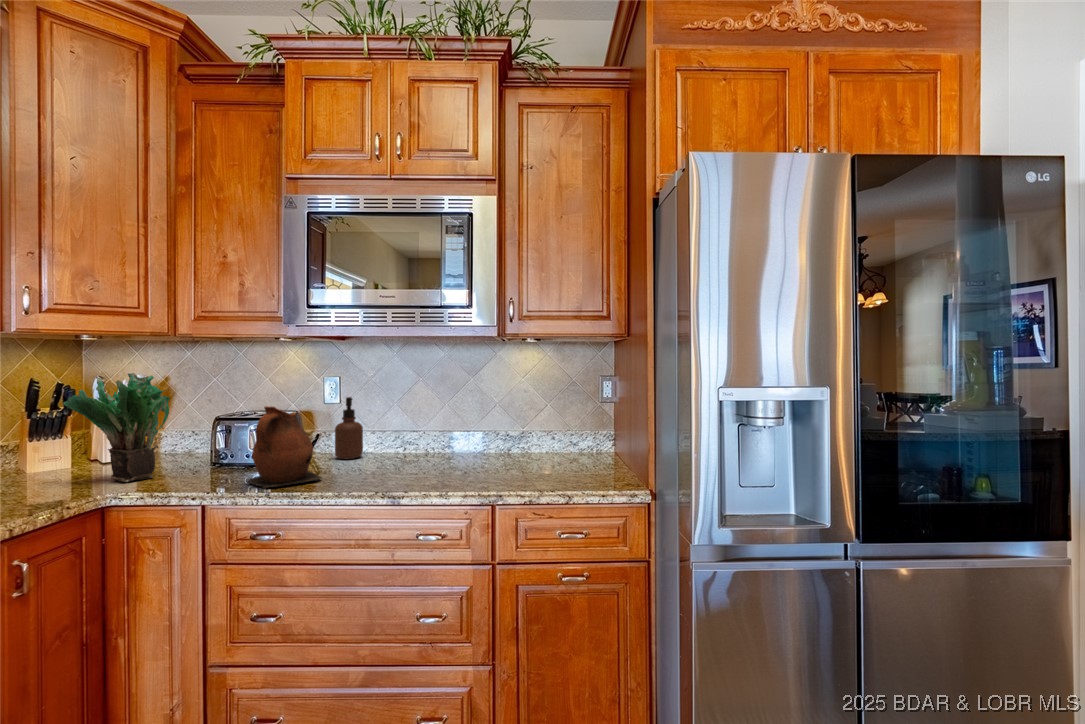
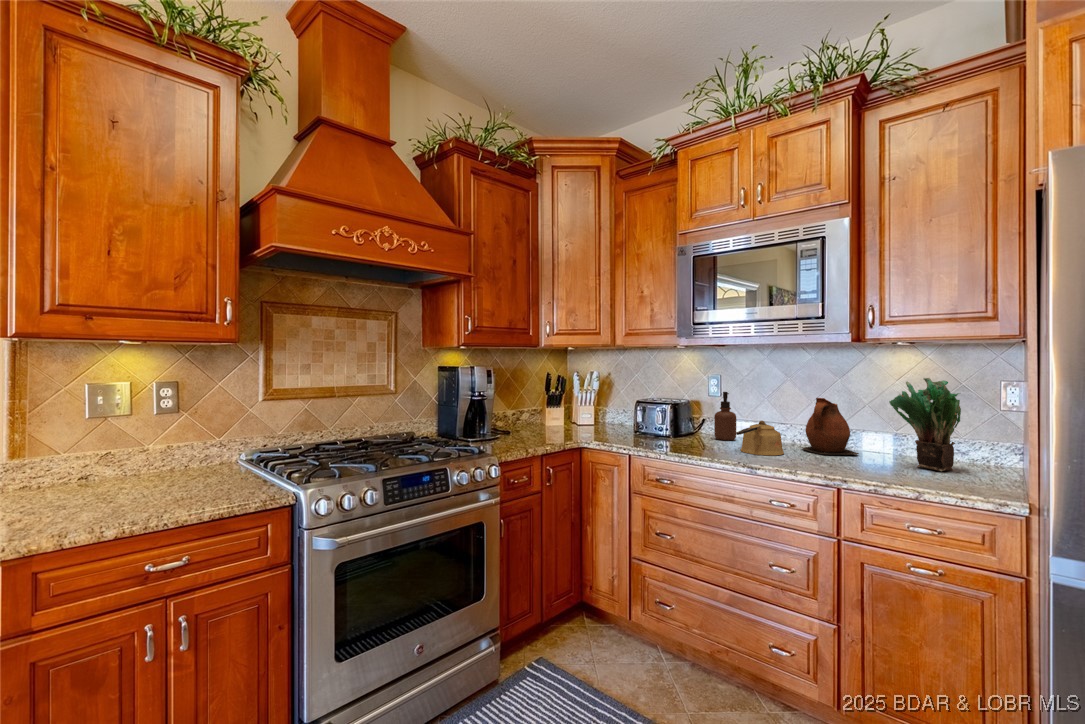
potted plant: present [63,373,170,482] -> present [889,378,961,471]
ceramic pitcher: present [249,406,322,488] -> present [802,398,859,455]
kettle: none [368,432,424,476] -> present [736,421,784,456]

